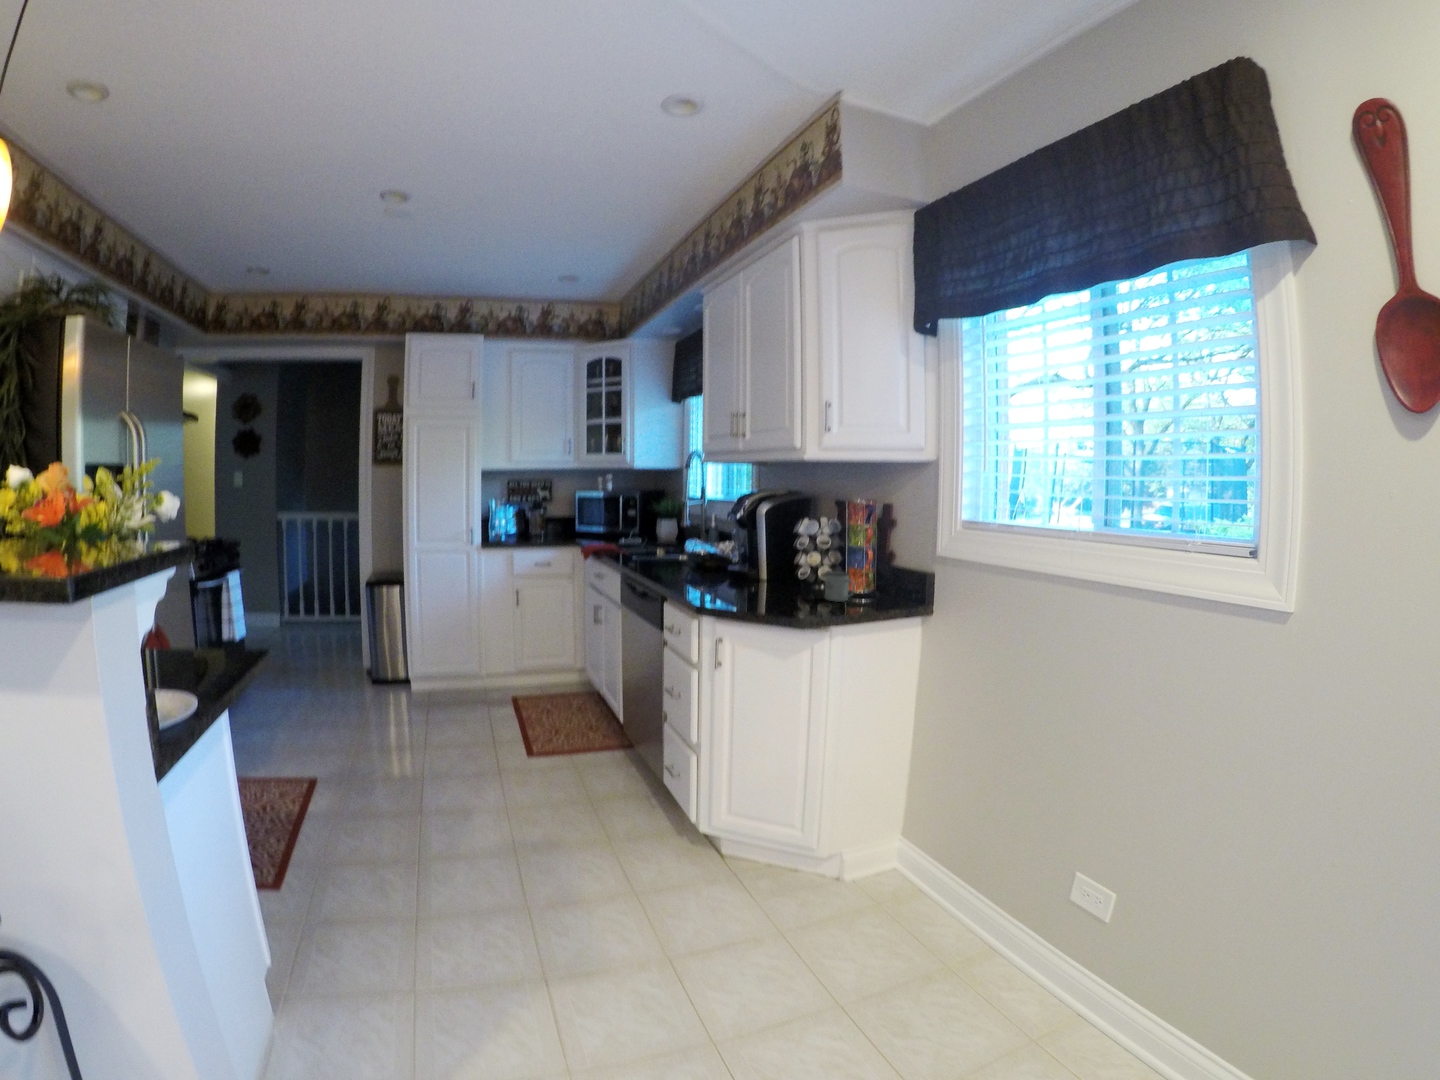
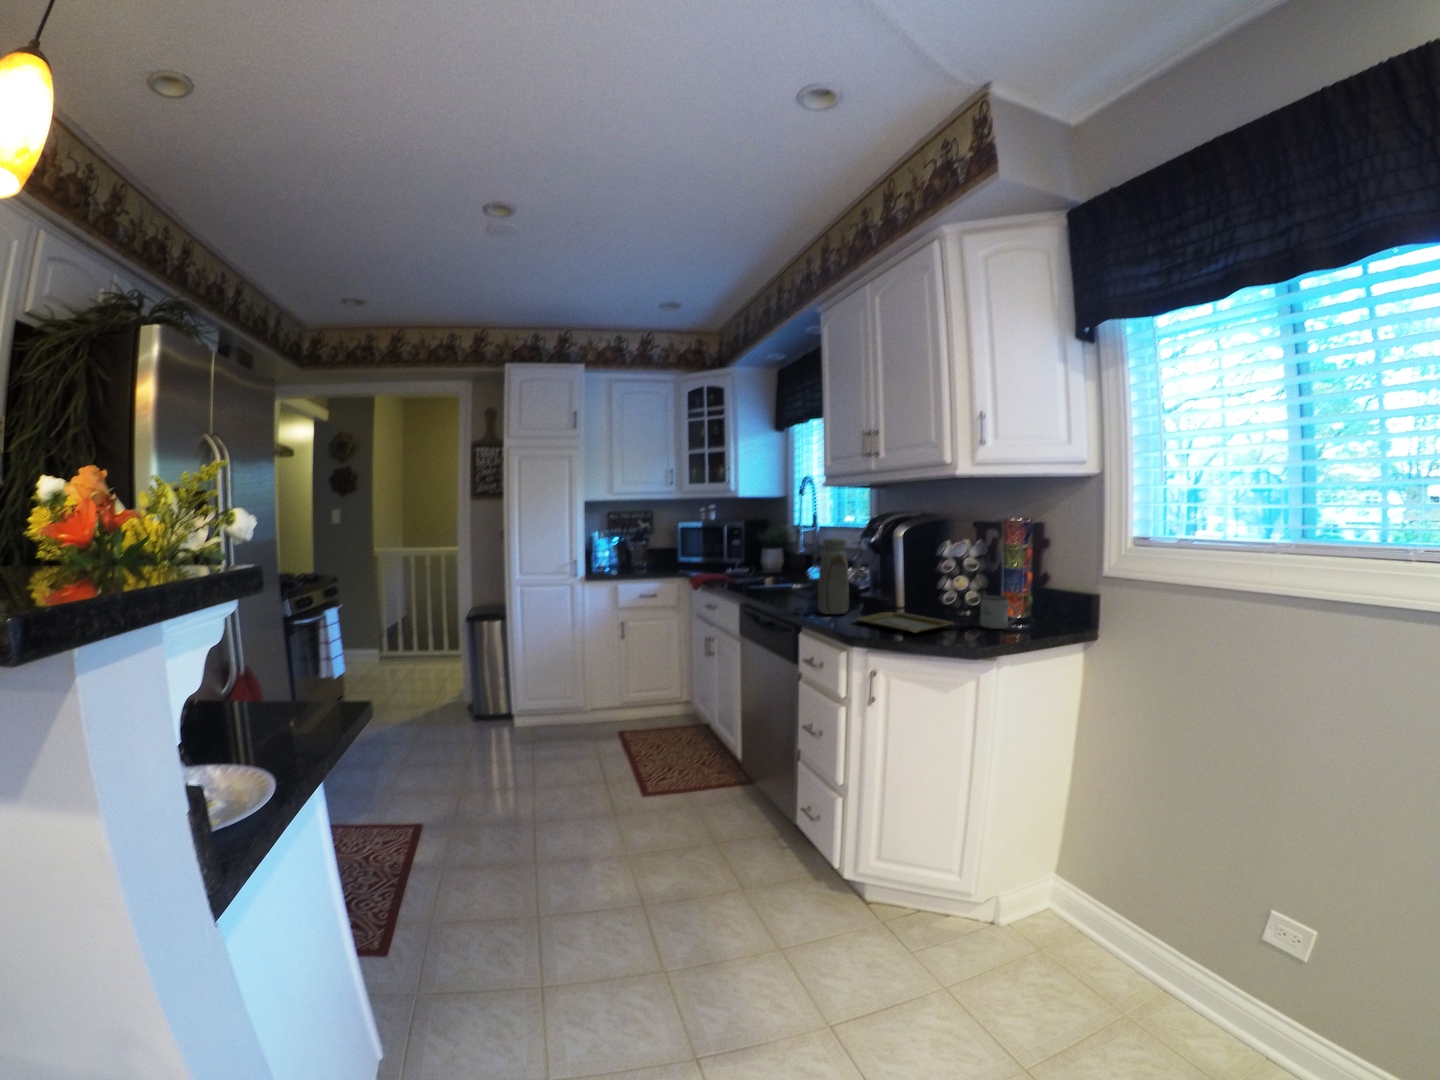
vase: none [686,515,715,586] -> present [818,538,849,614]
tray: none [715,585,802,605] -> present [856,612,954,633]

